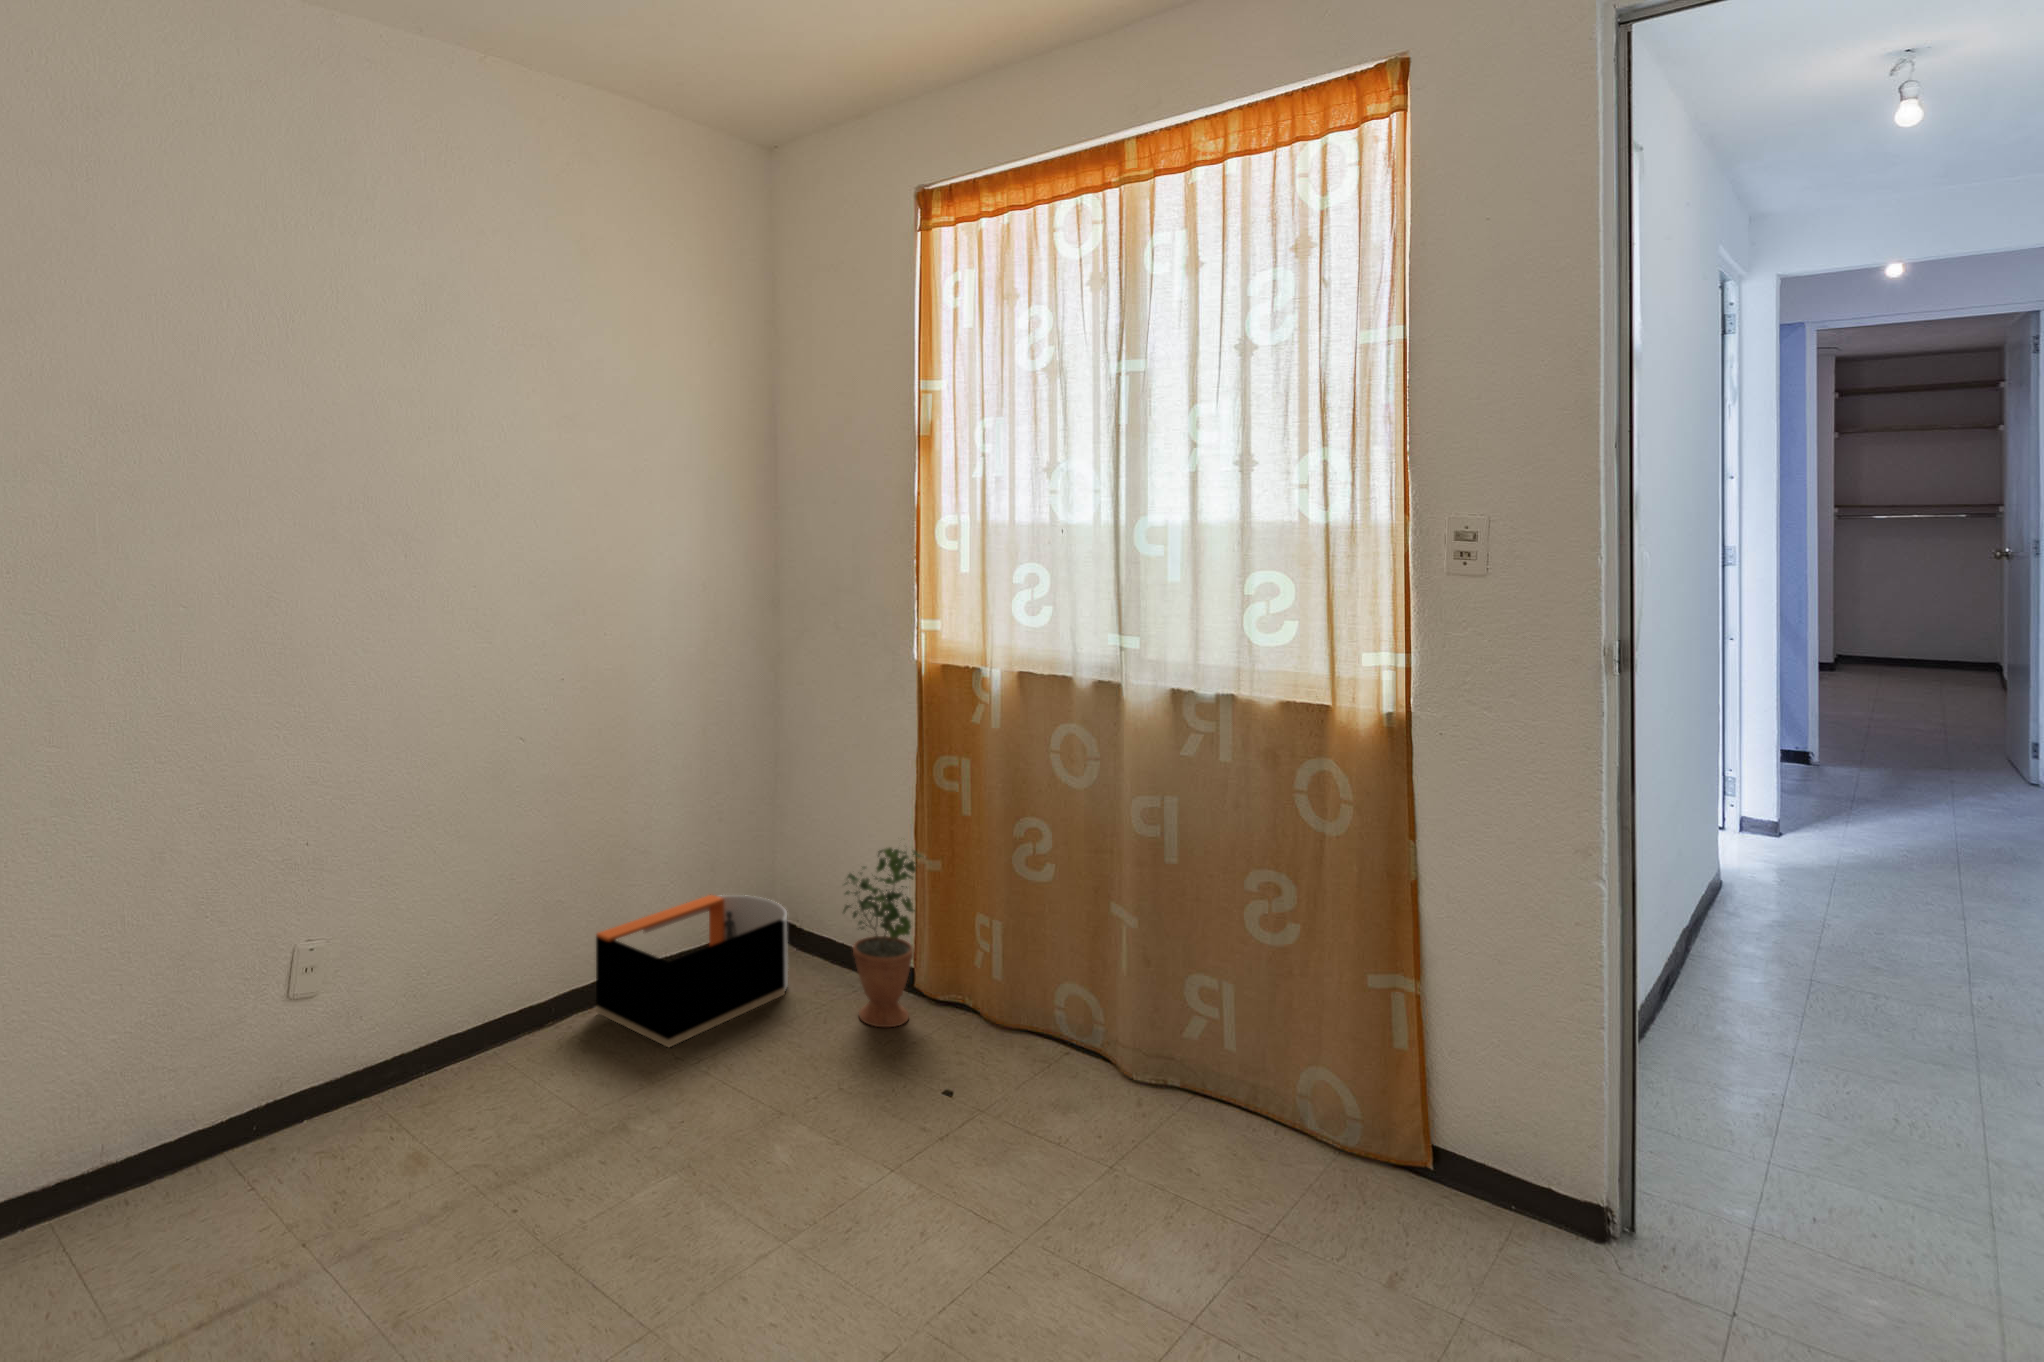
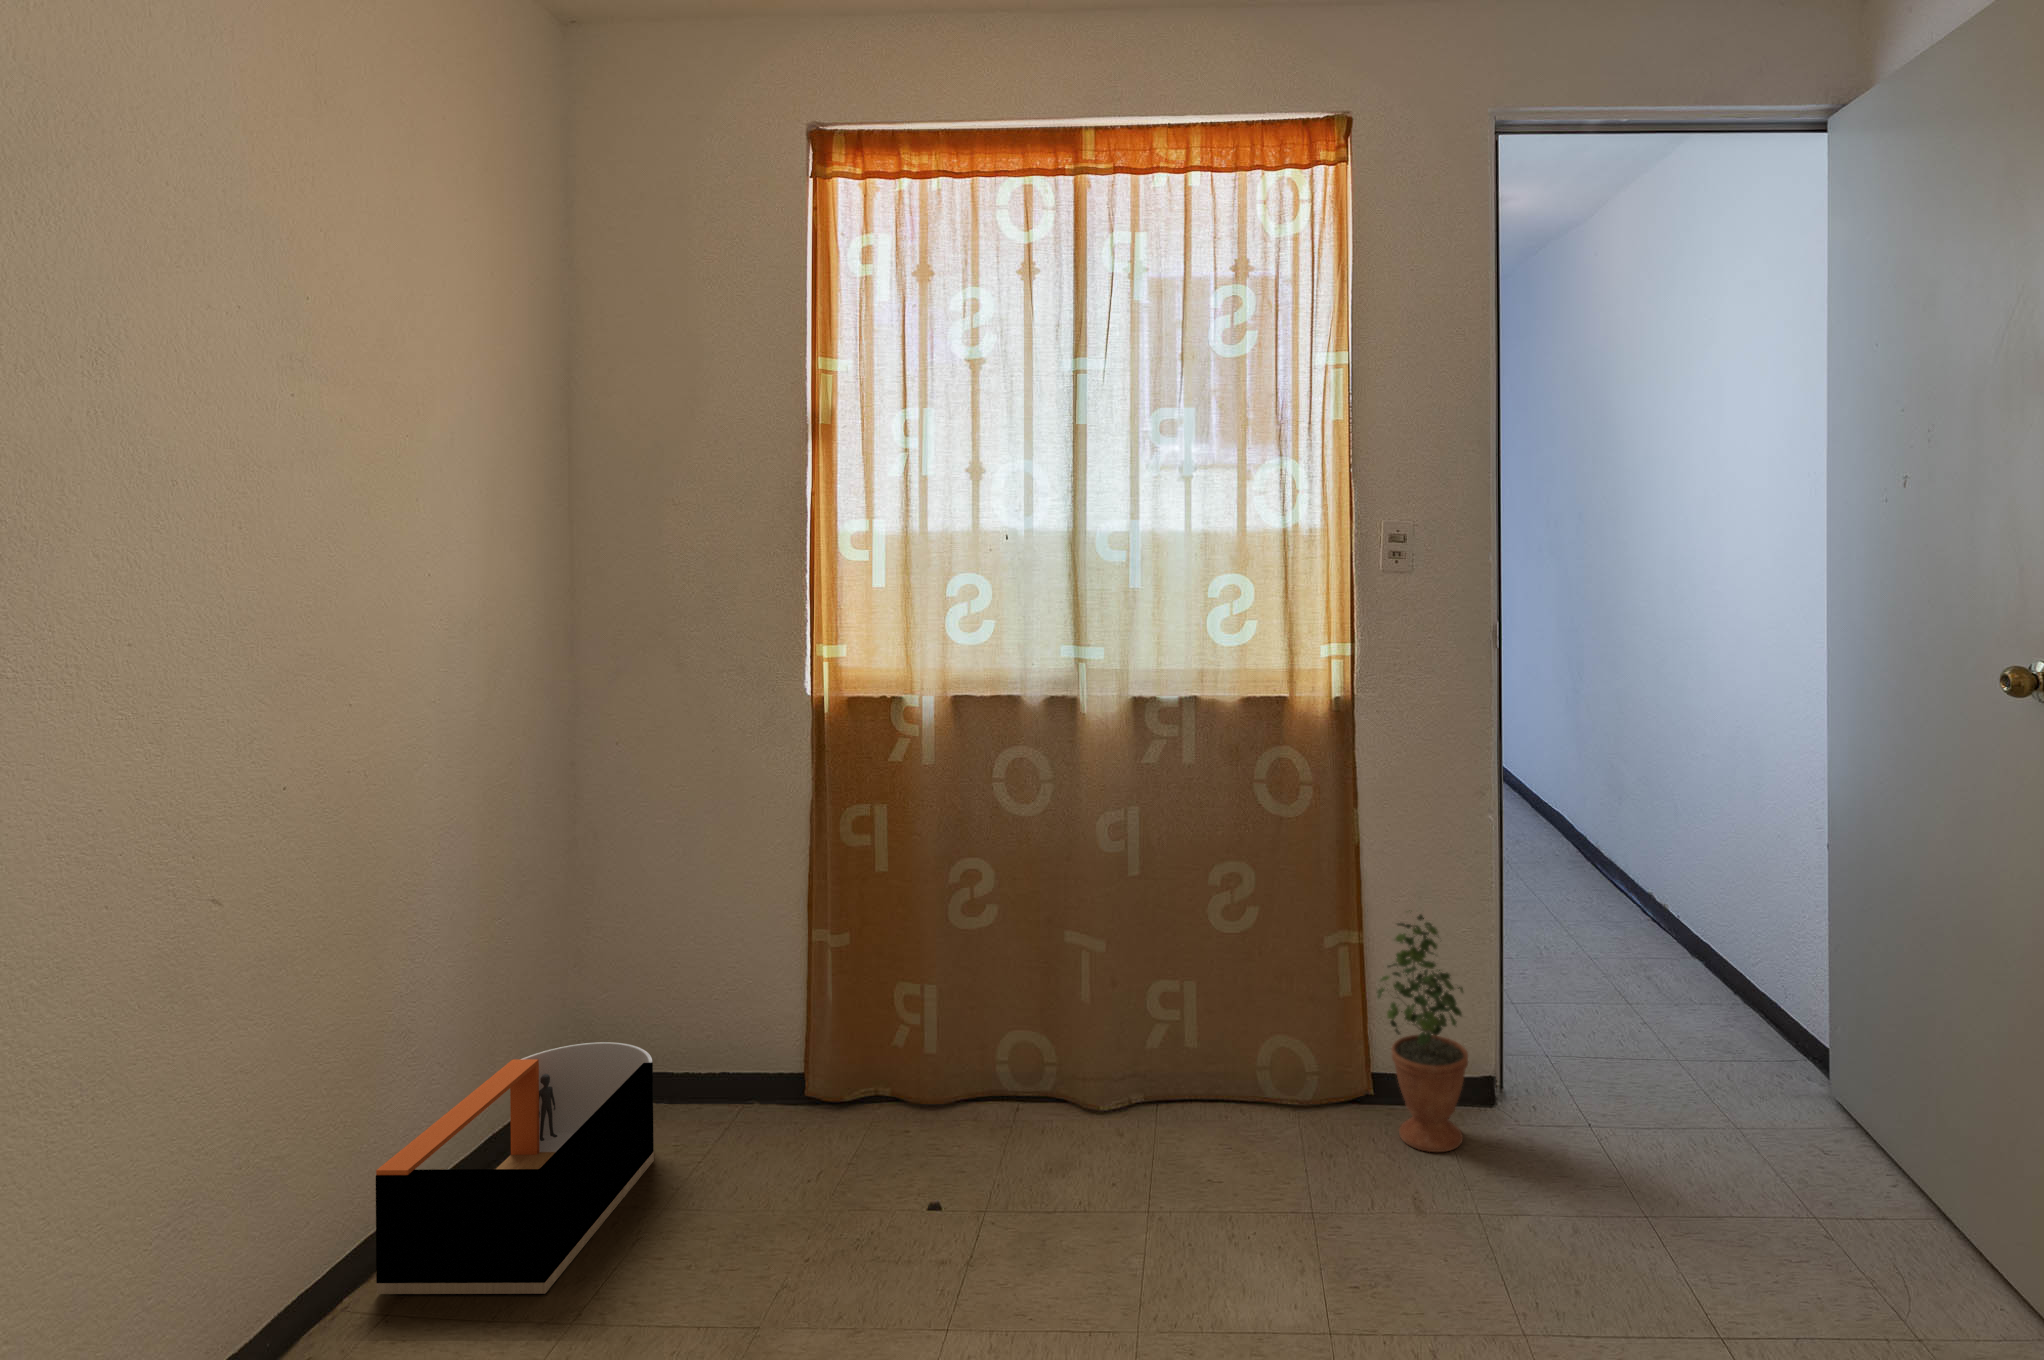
potted plant: present [843,848,921,1027] -> present [1378,914,1468,1152]

